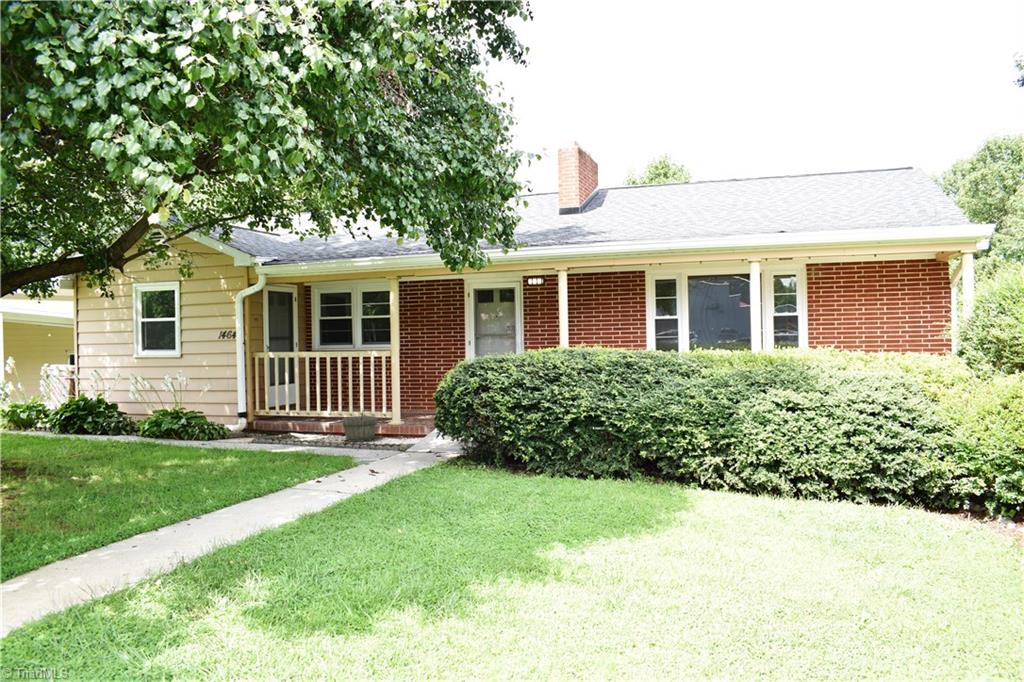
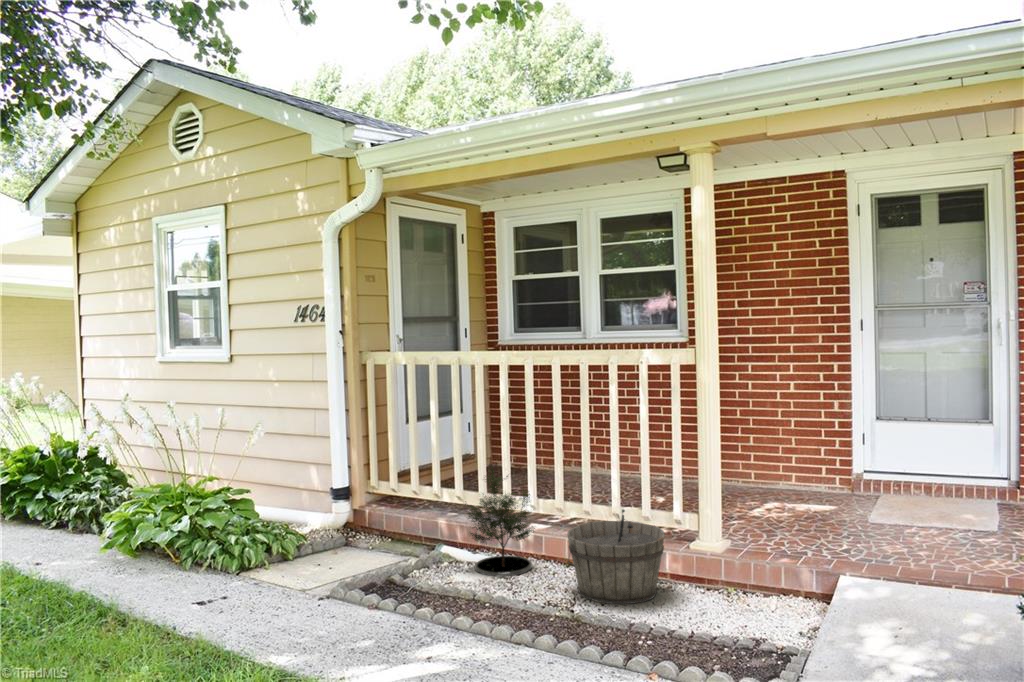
potted tree: none [301,397,331,439] -> present [465,464,535,576]

